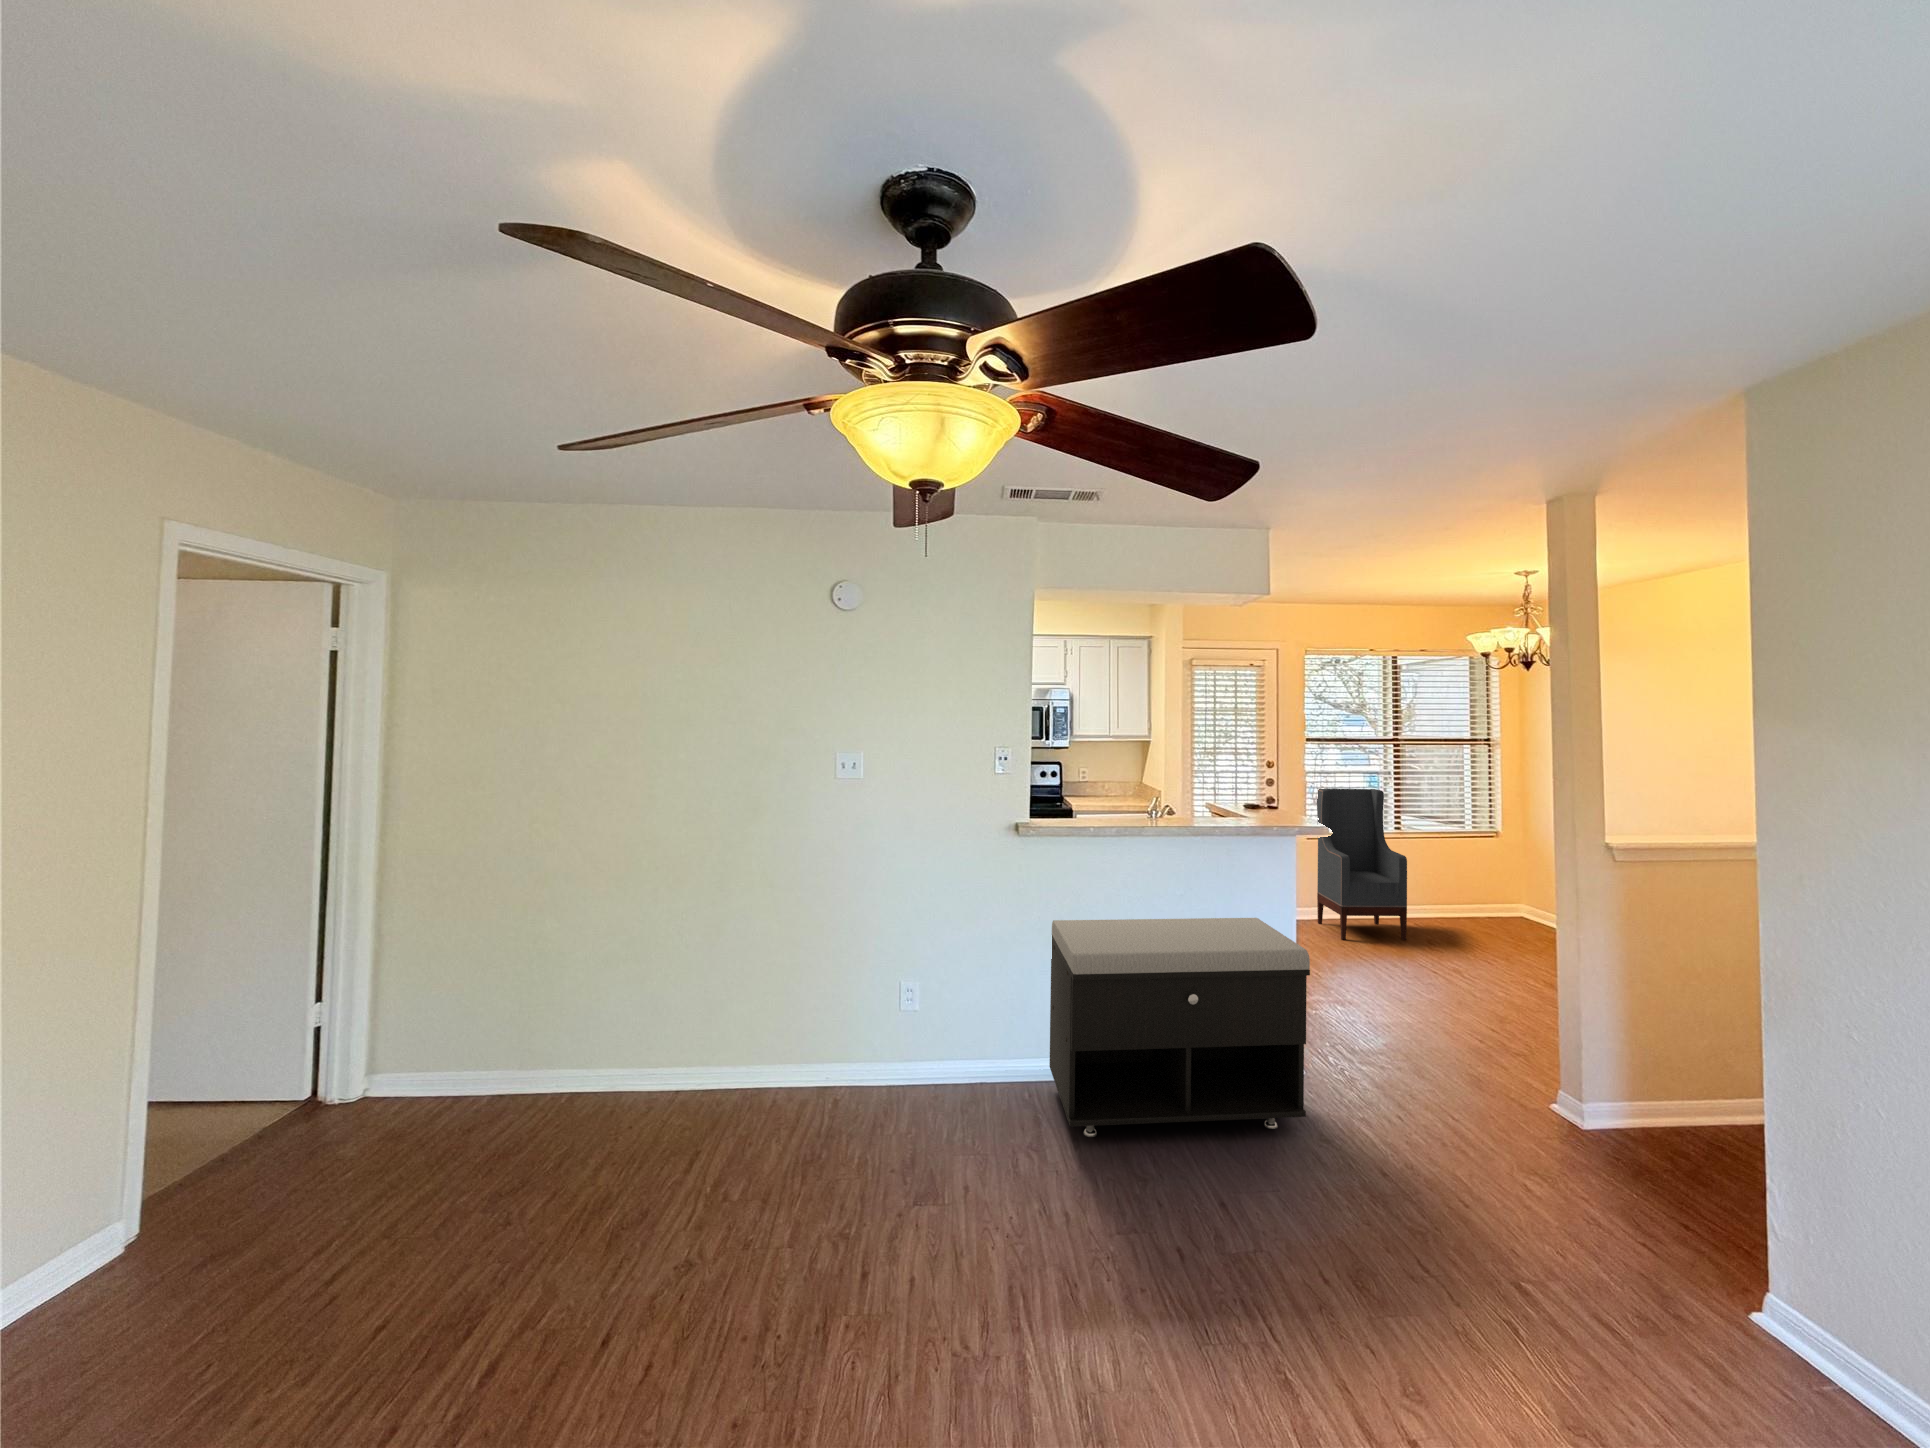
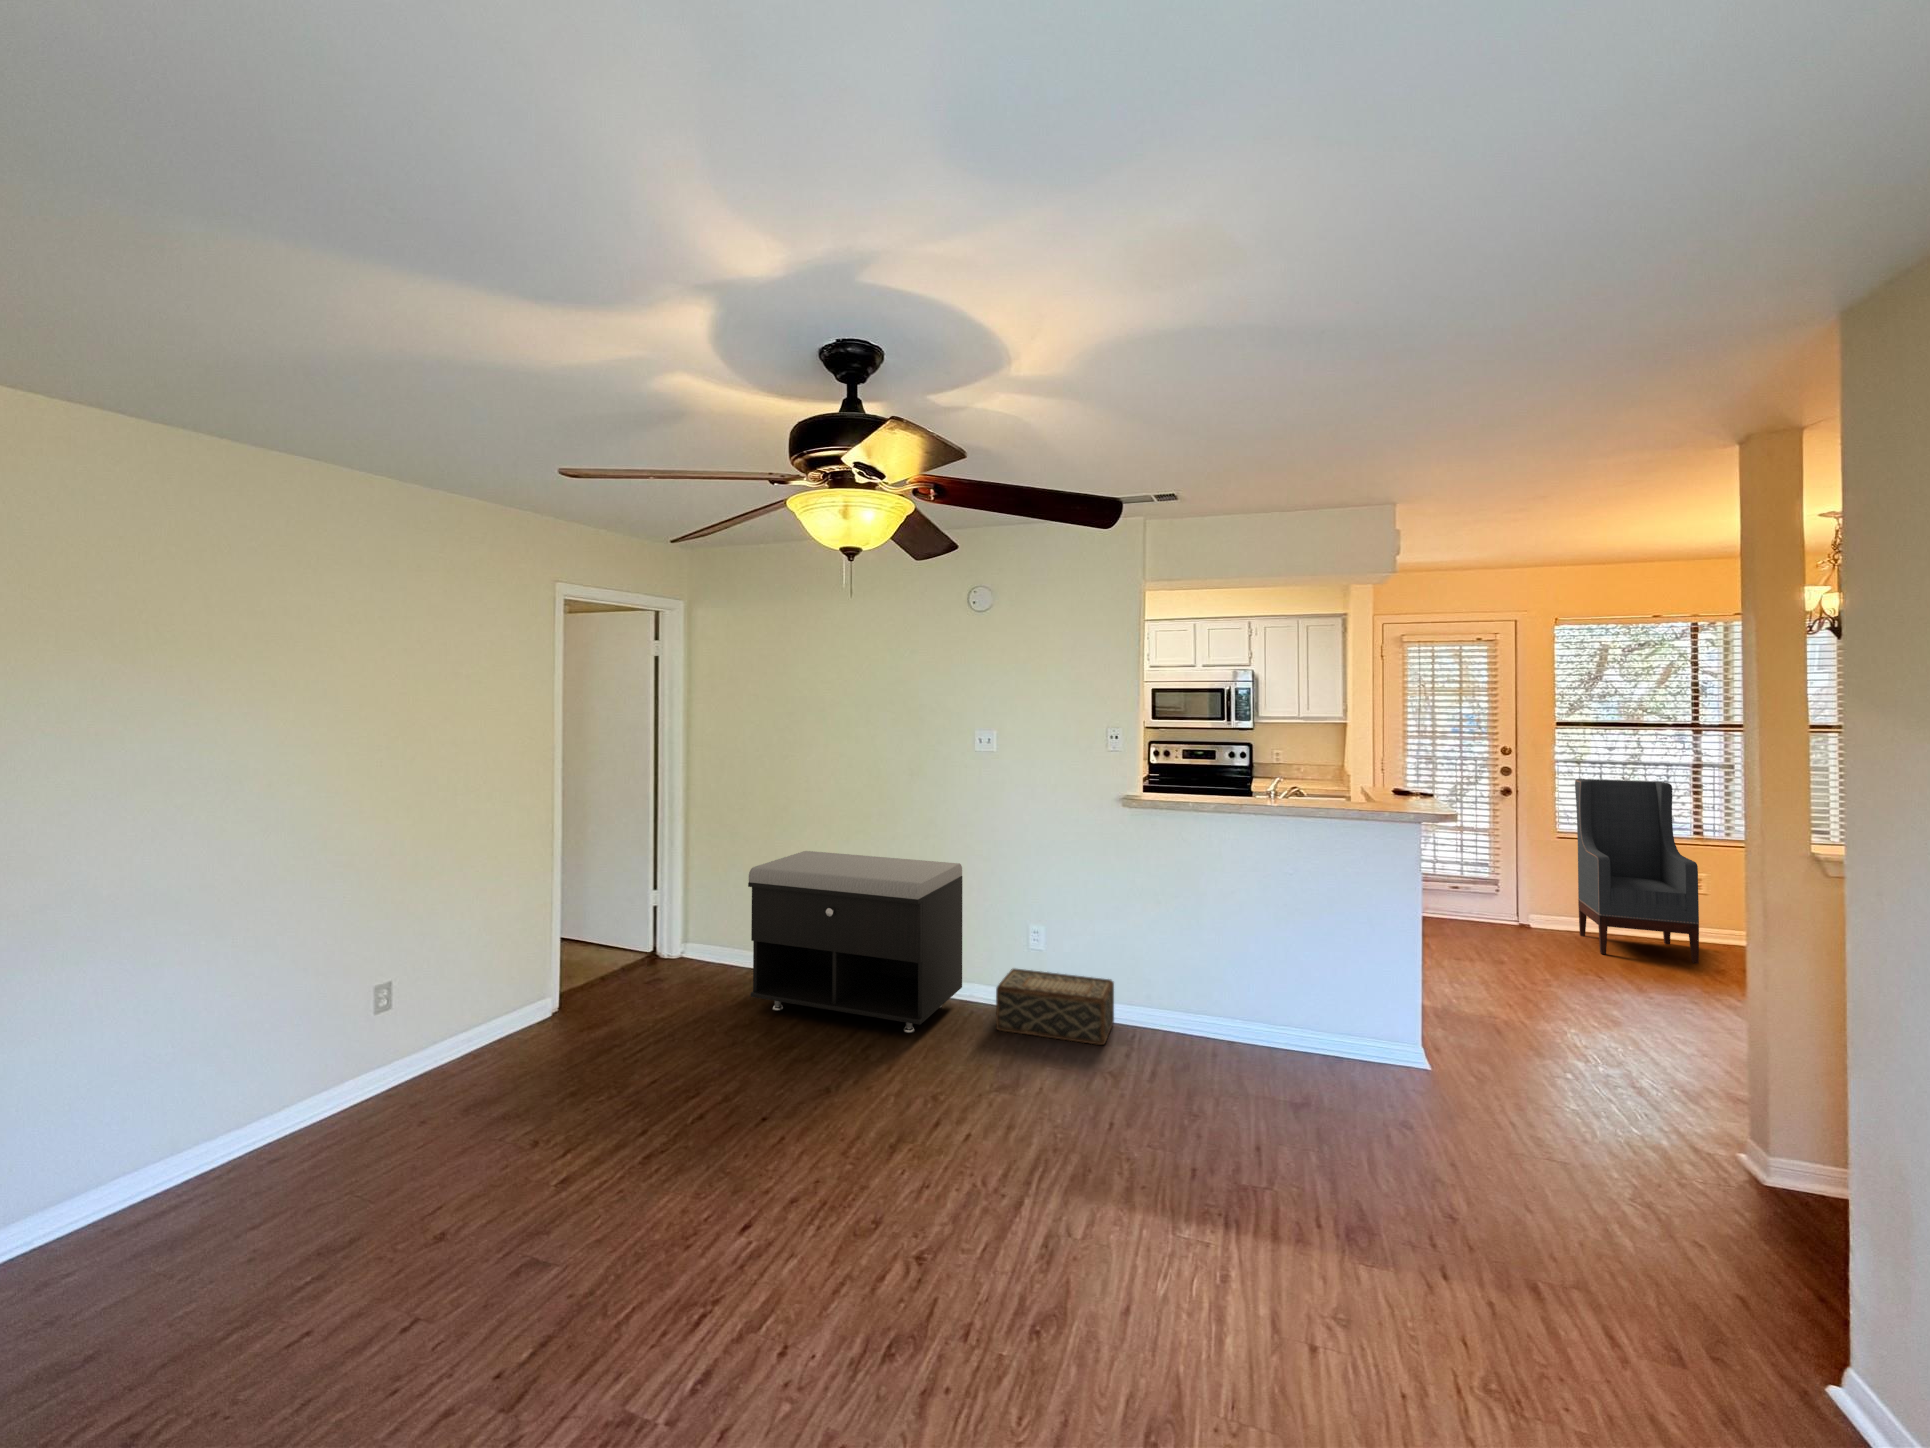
storage bench: present [1049,918,1310,1137] -> present [748,851,962,1033]
woven basket: none [871,1038,1002,1122] -> present [996,969,1114,1045]

